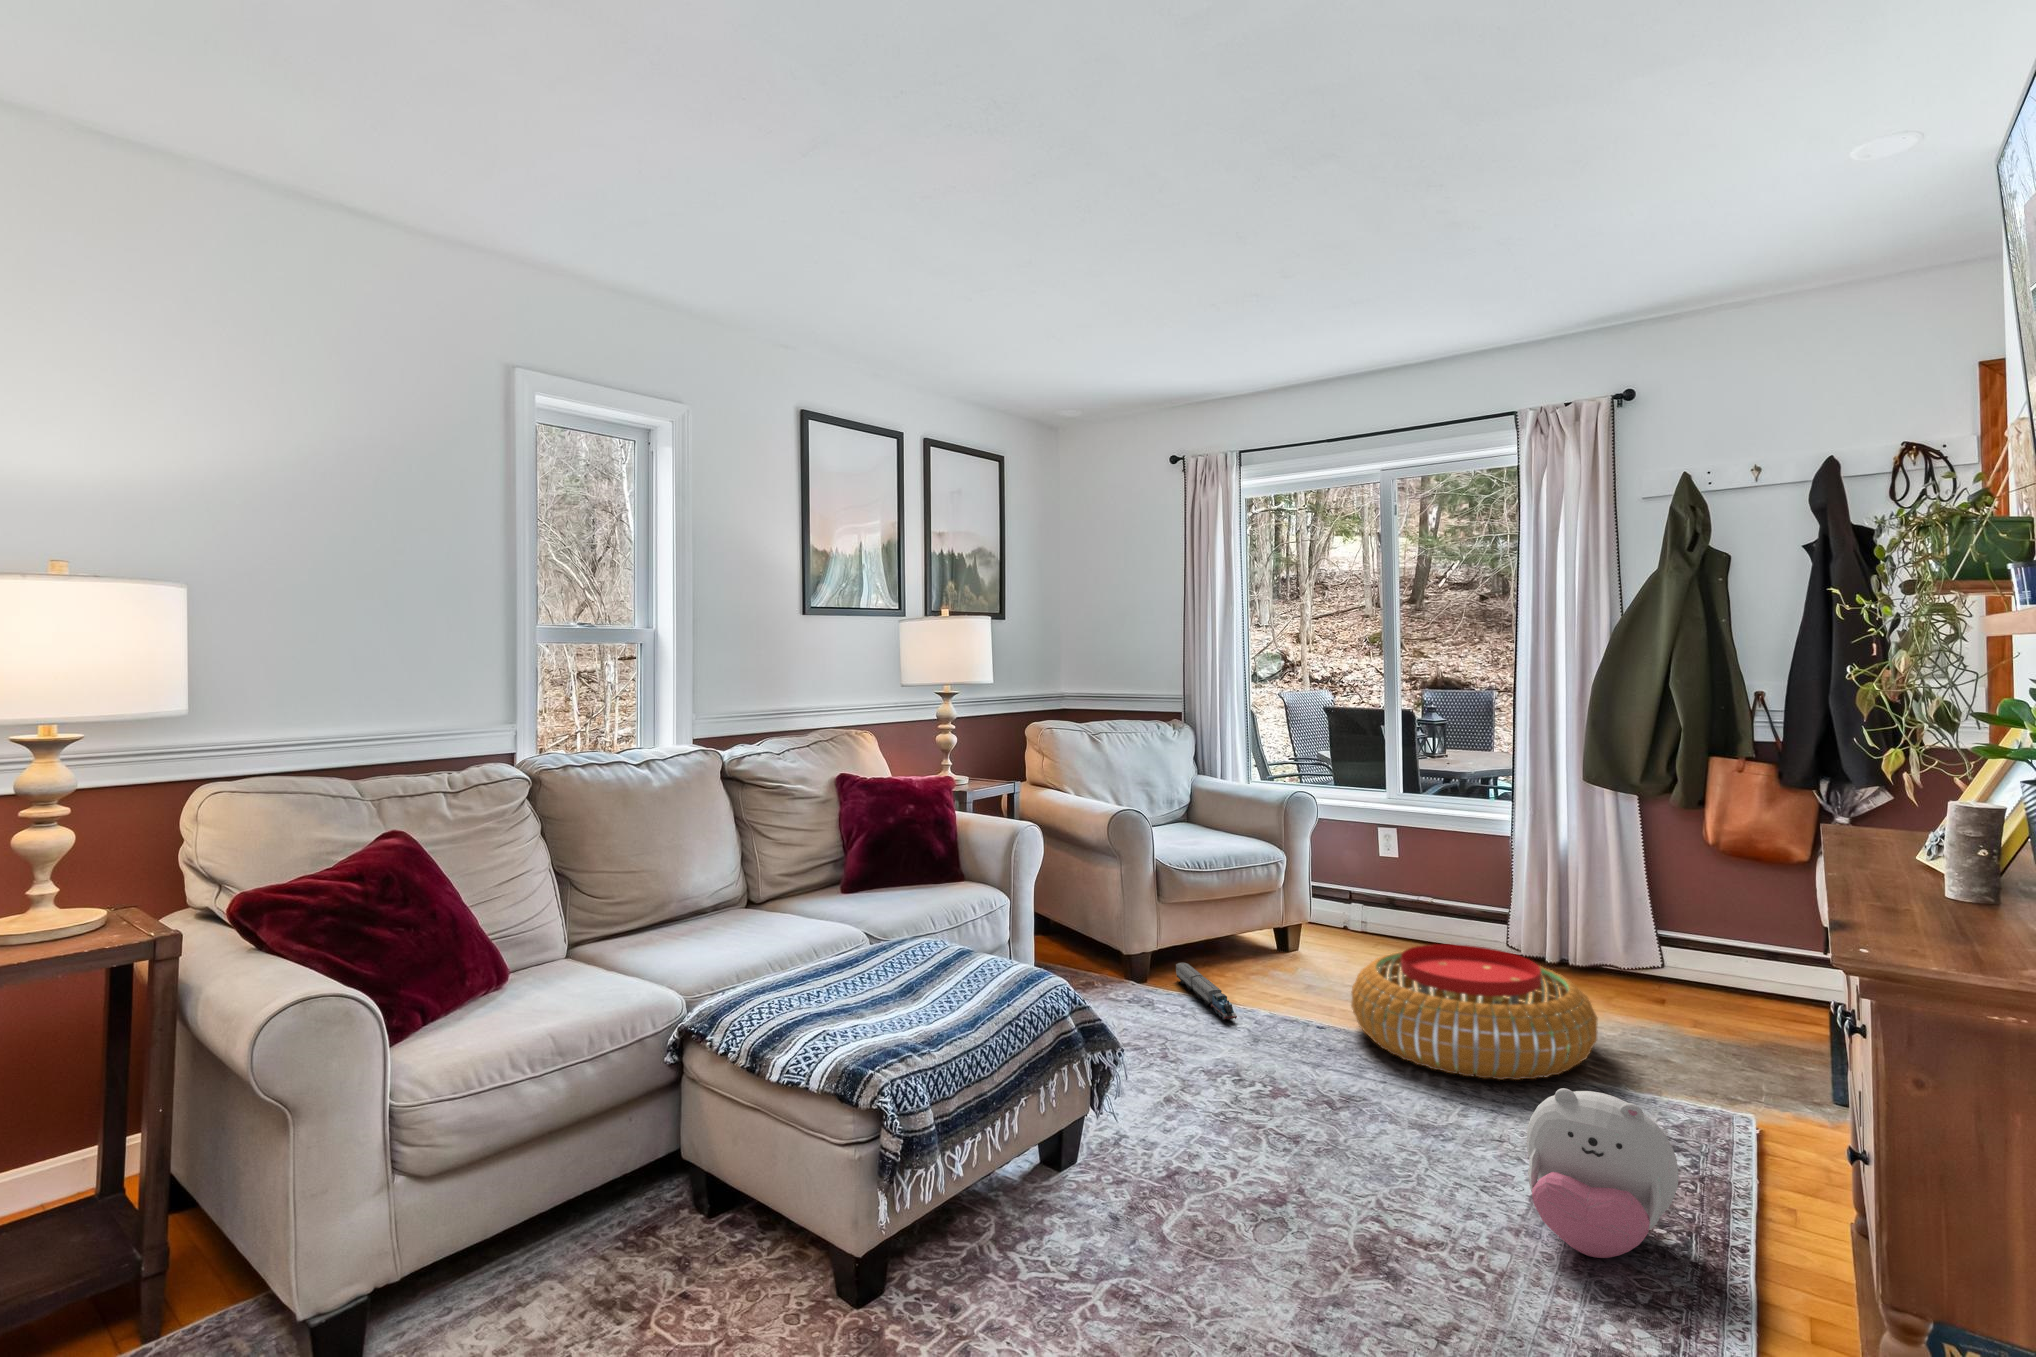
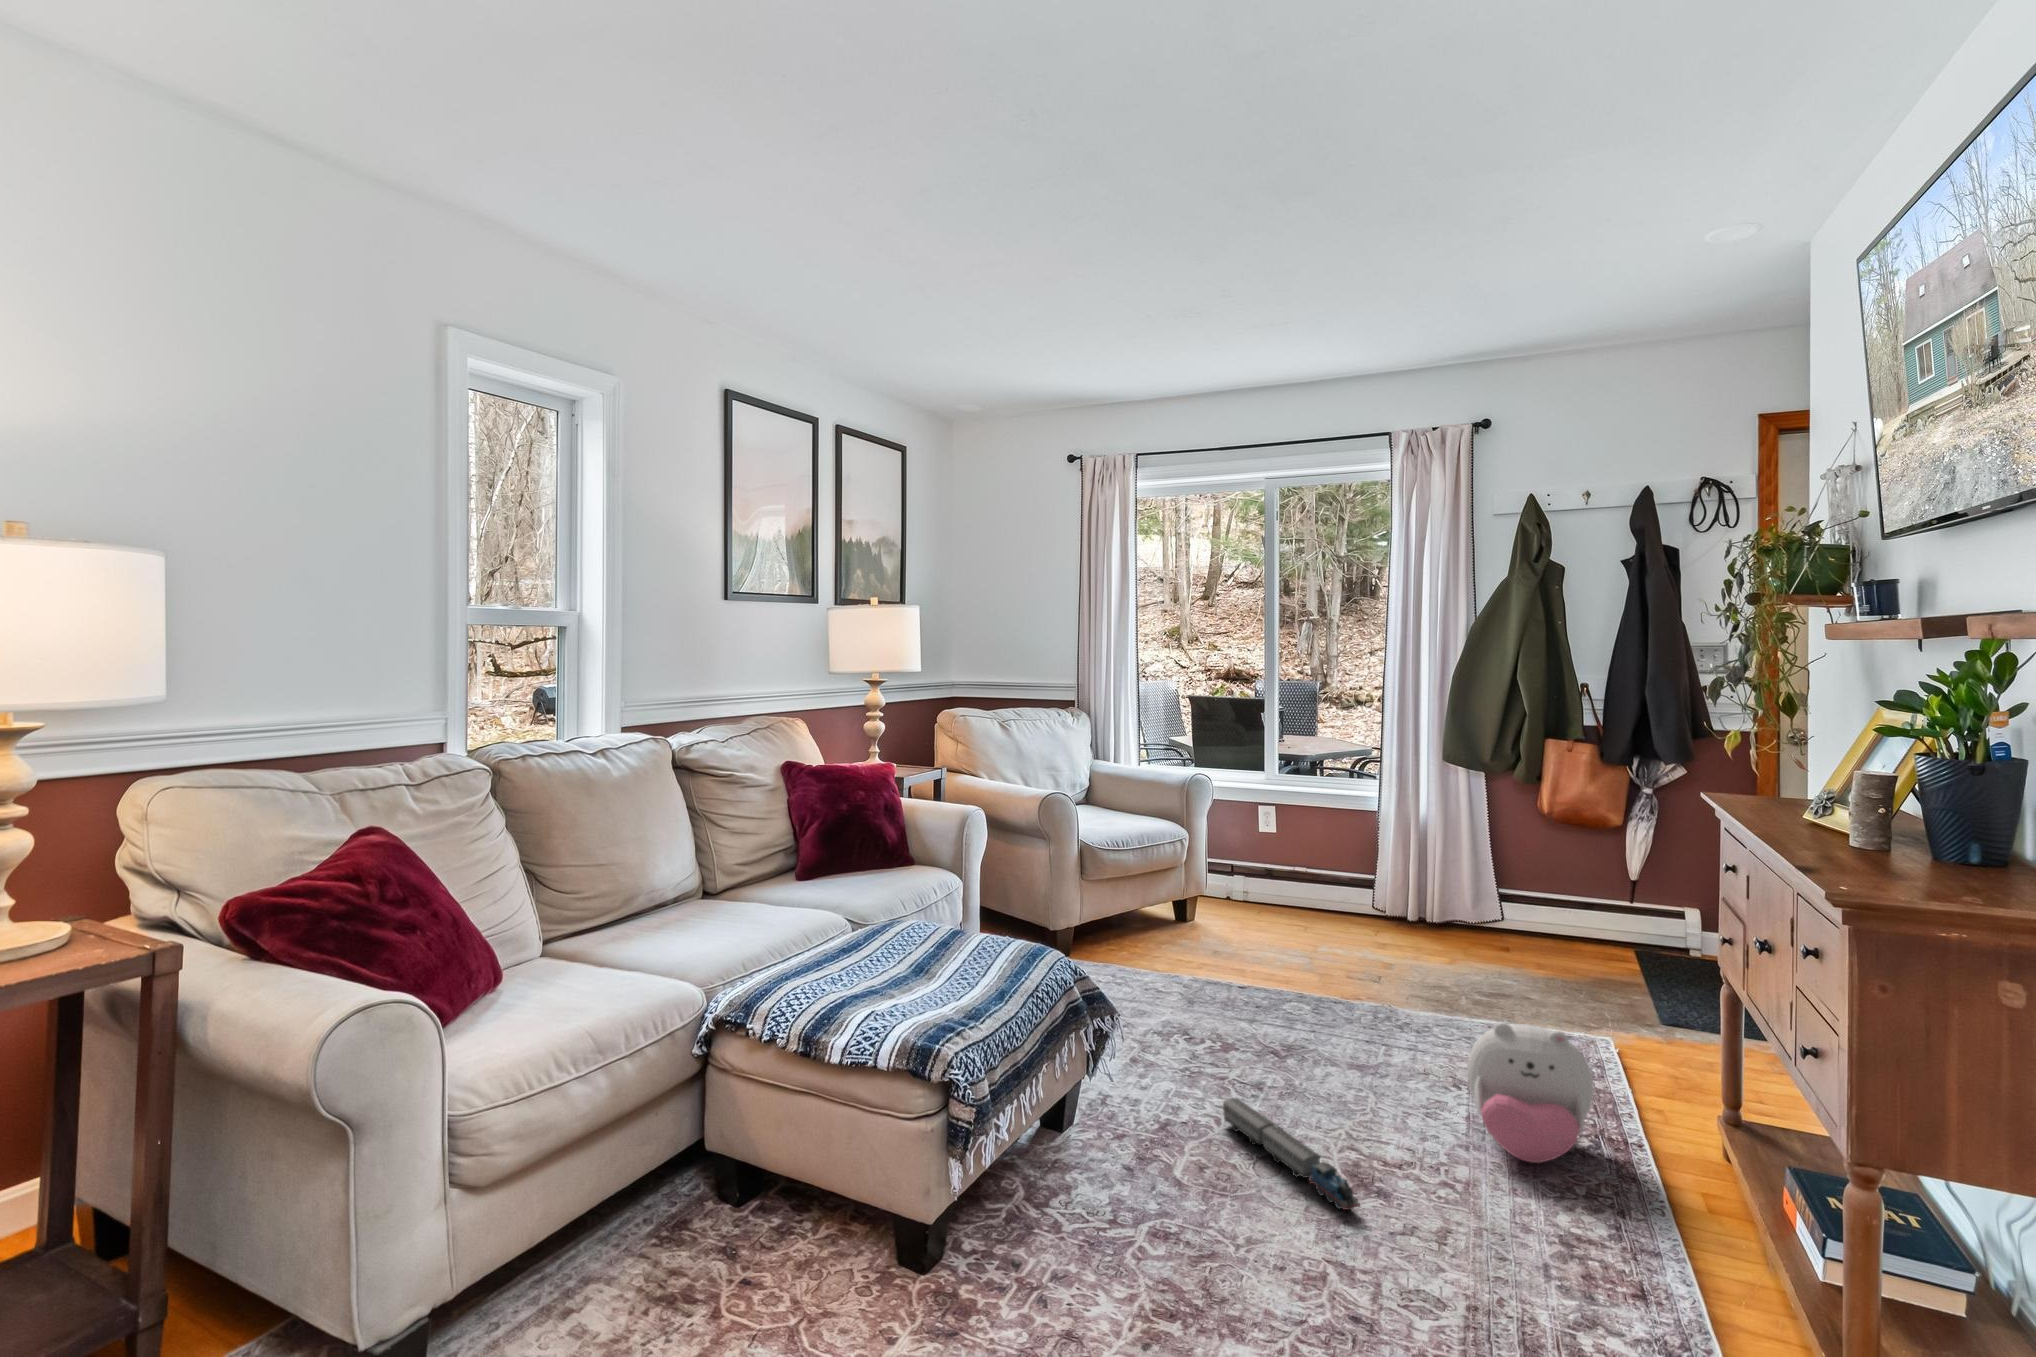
pouf: present [1351,944,1597,1080] -> none [1268,908,1480,1023]
toy train: present [1176,963,1237,1020] -> present [1223,1098,1360,1210]

